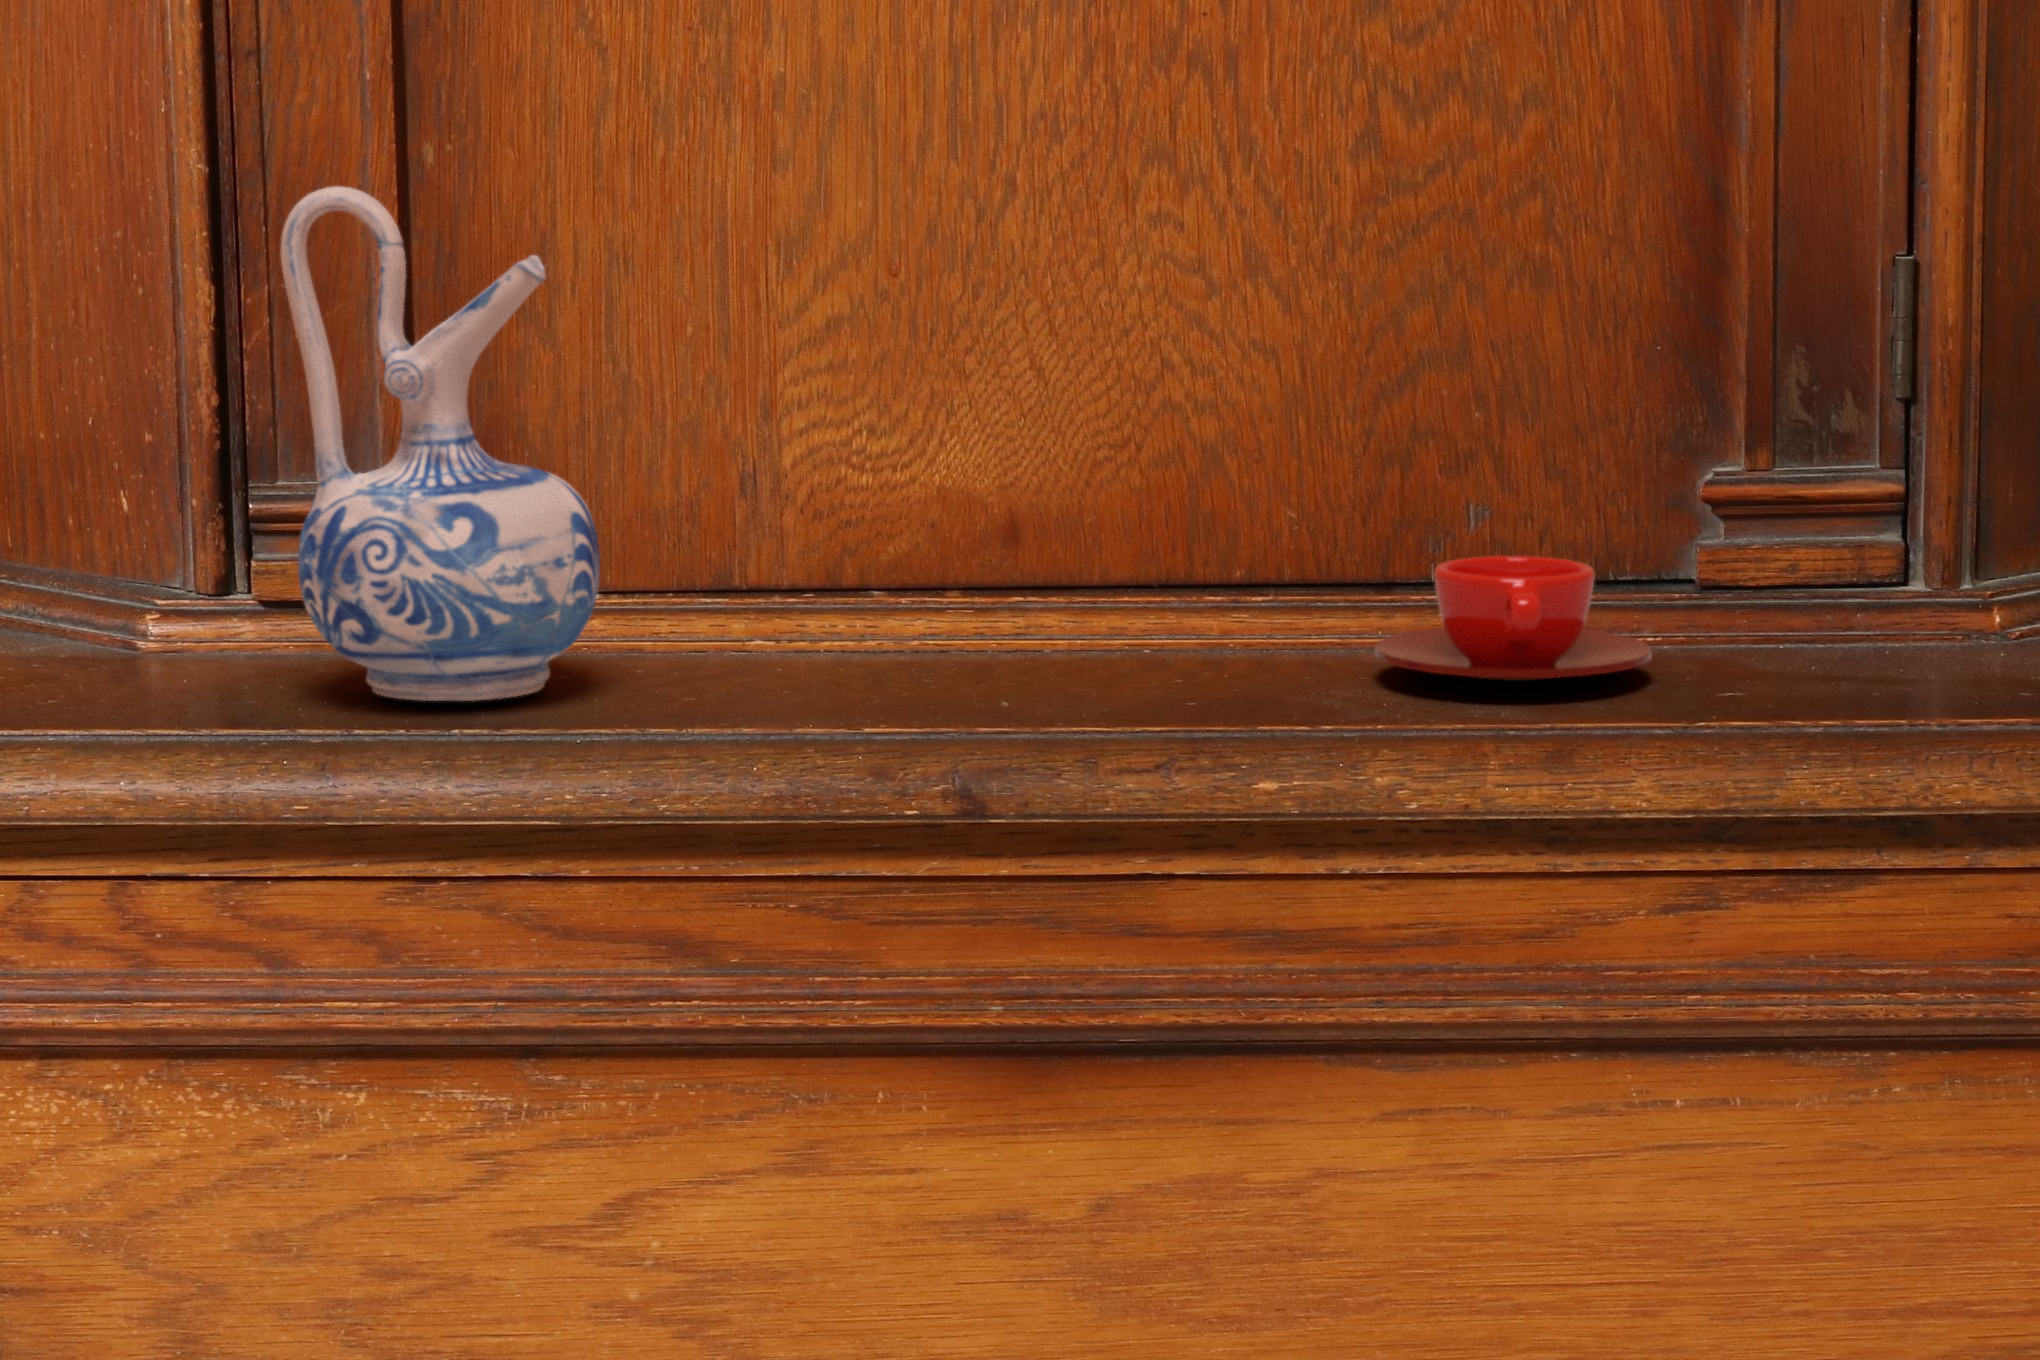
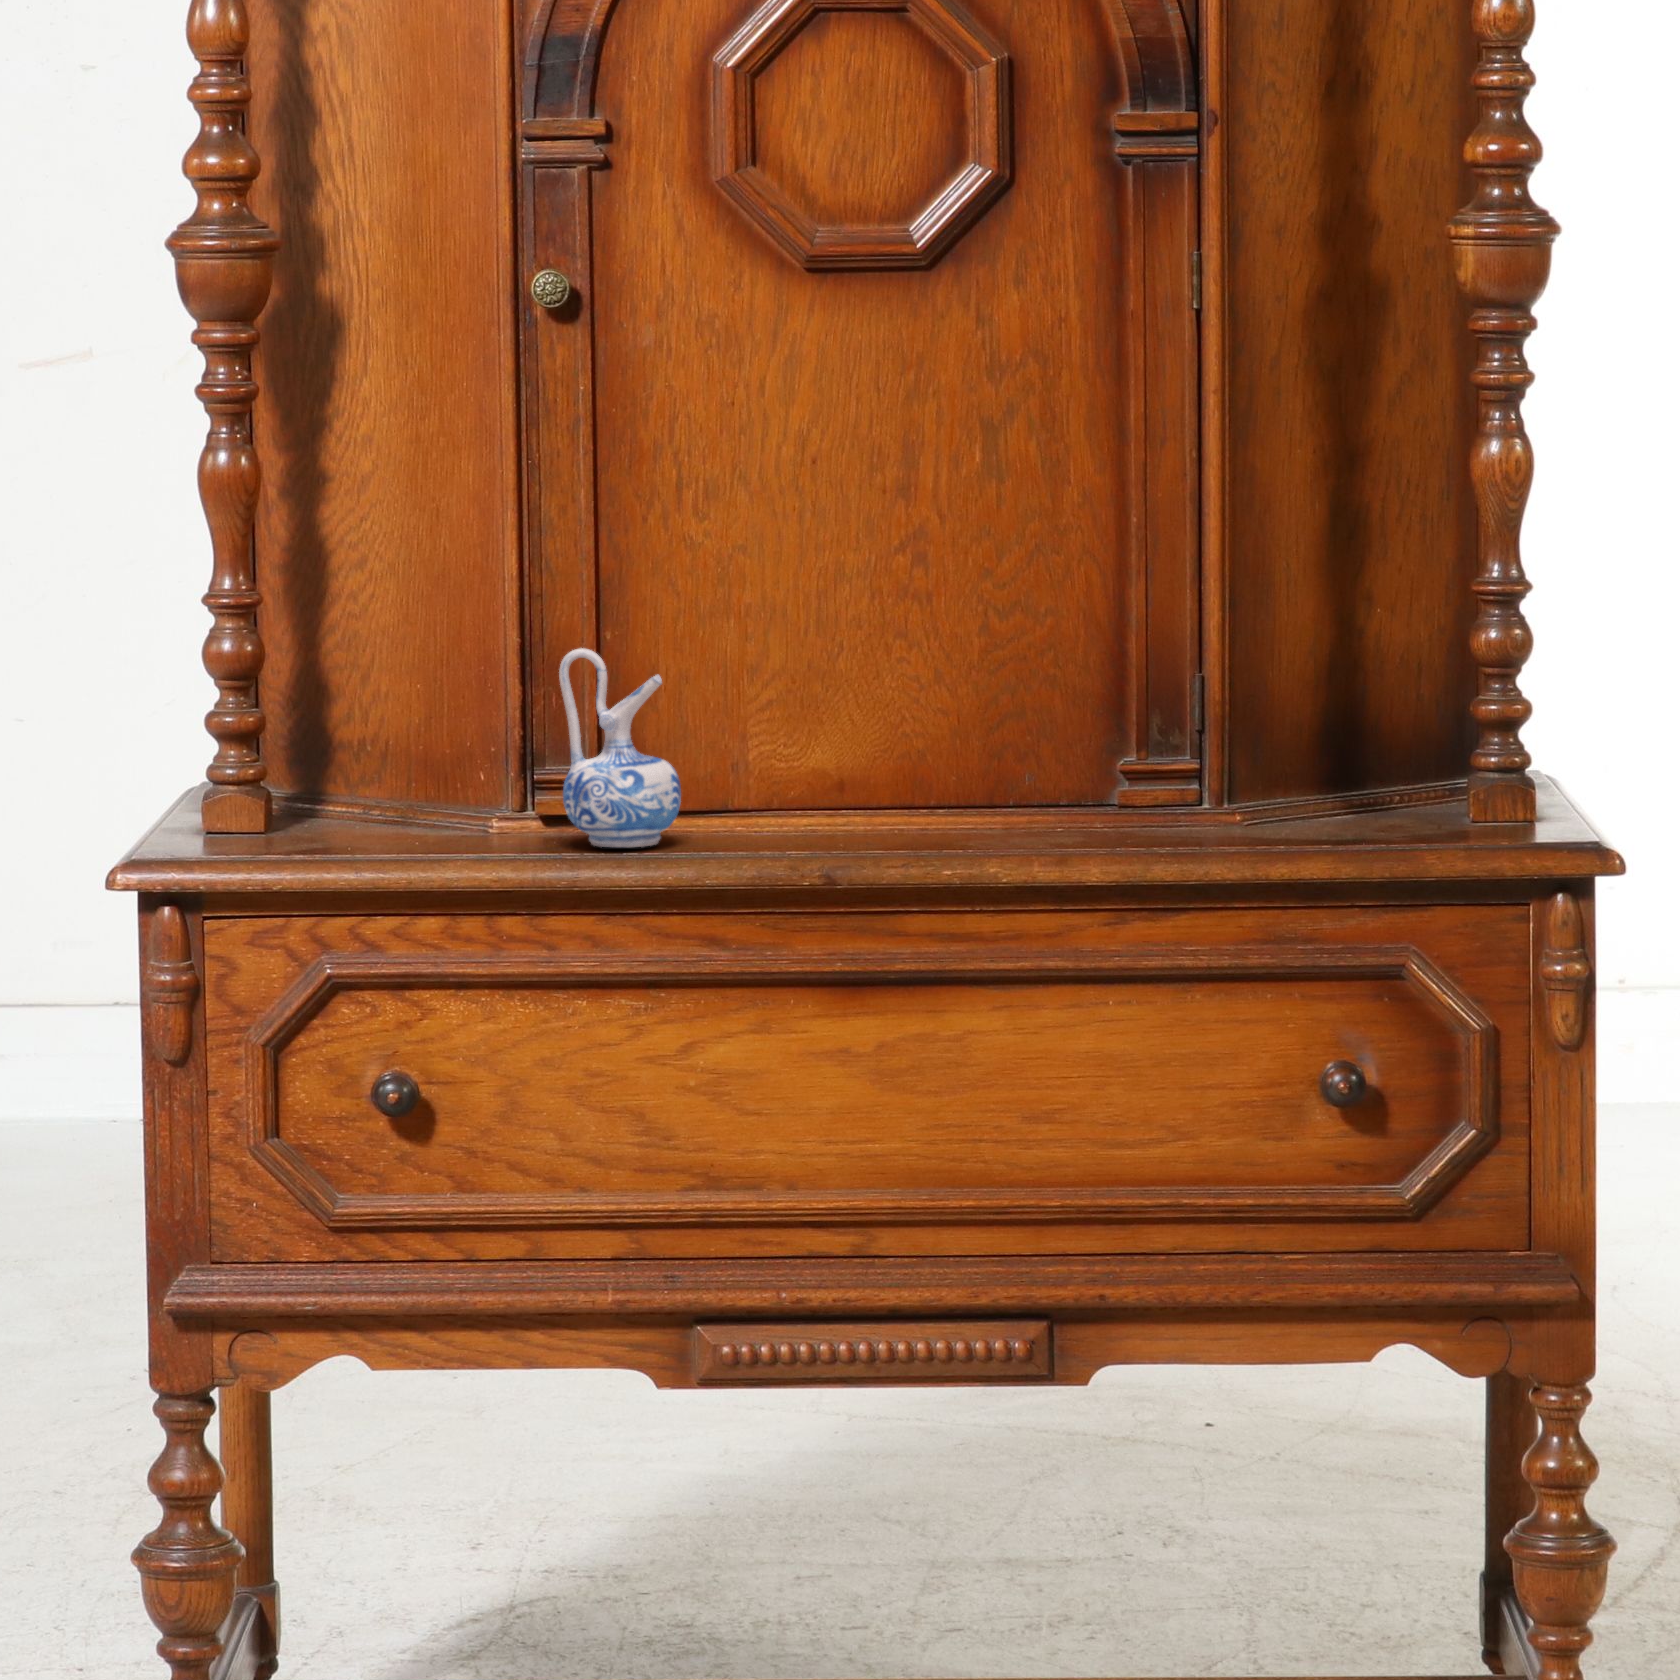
teacup: present [1375,556,1652,681] -> none [987,791,1096,838]

